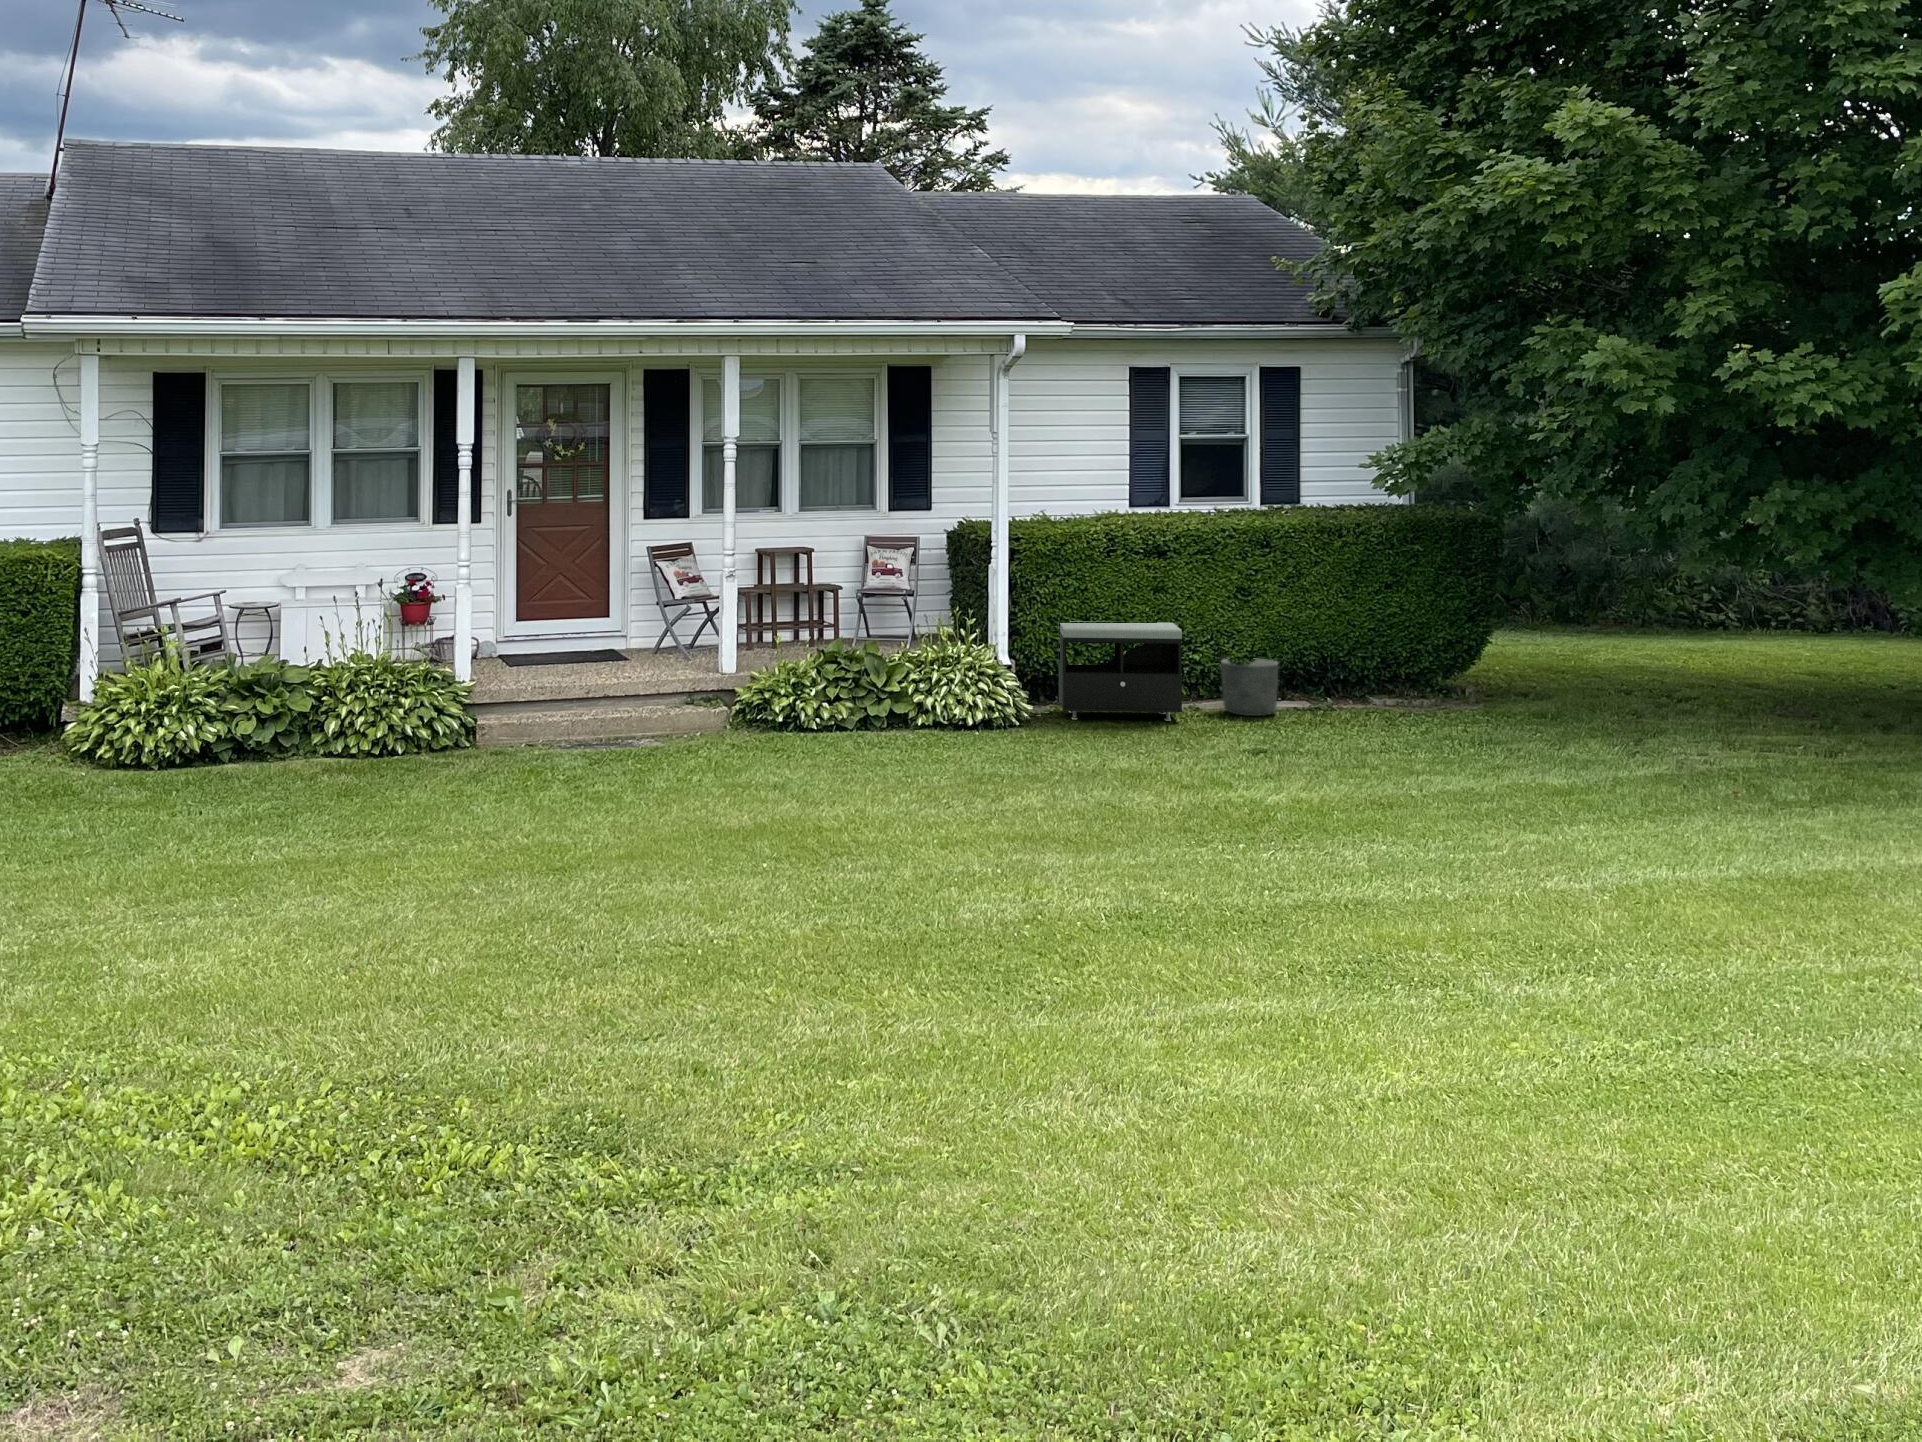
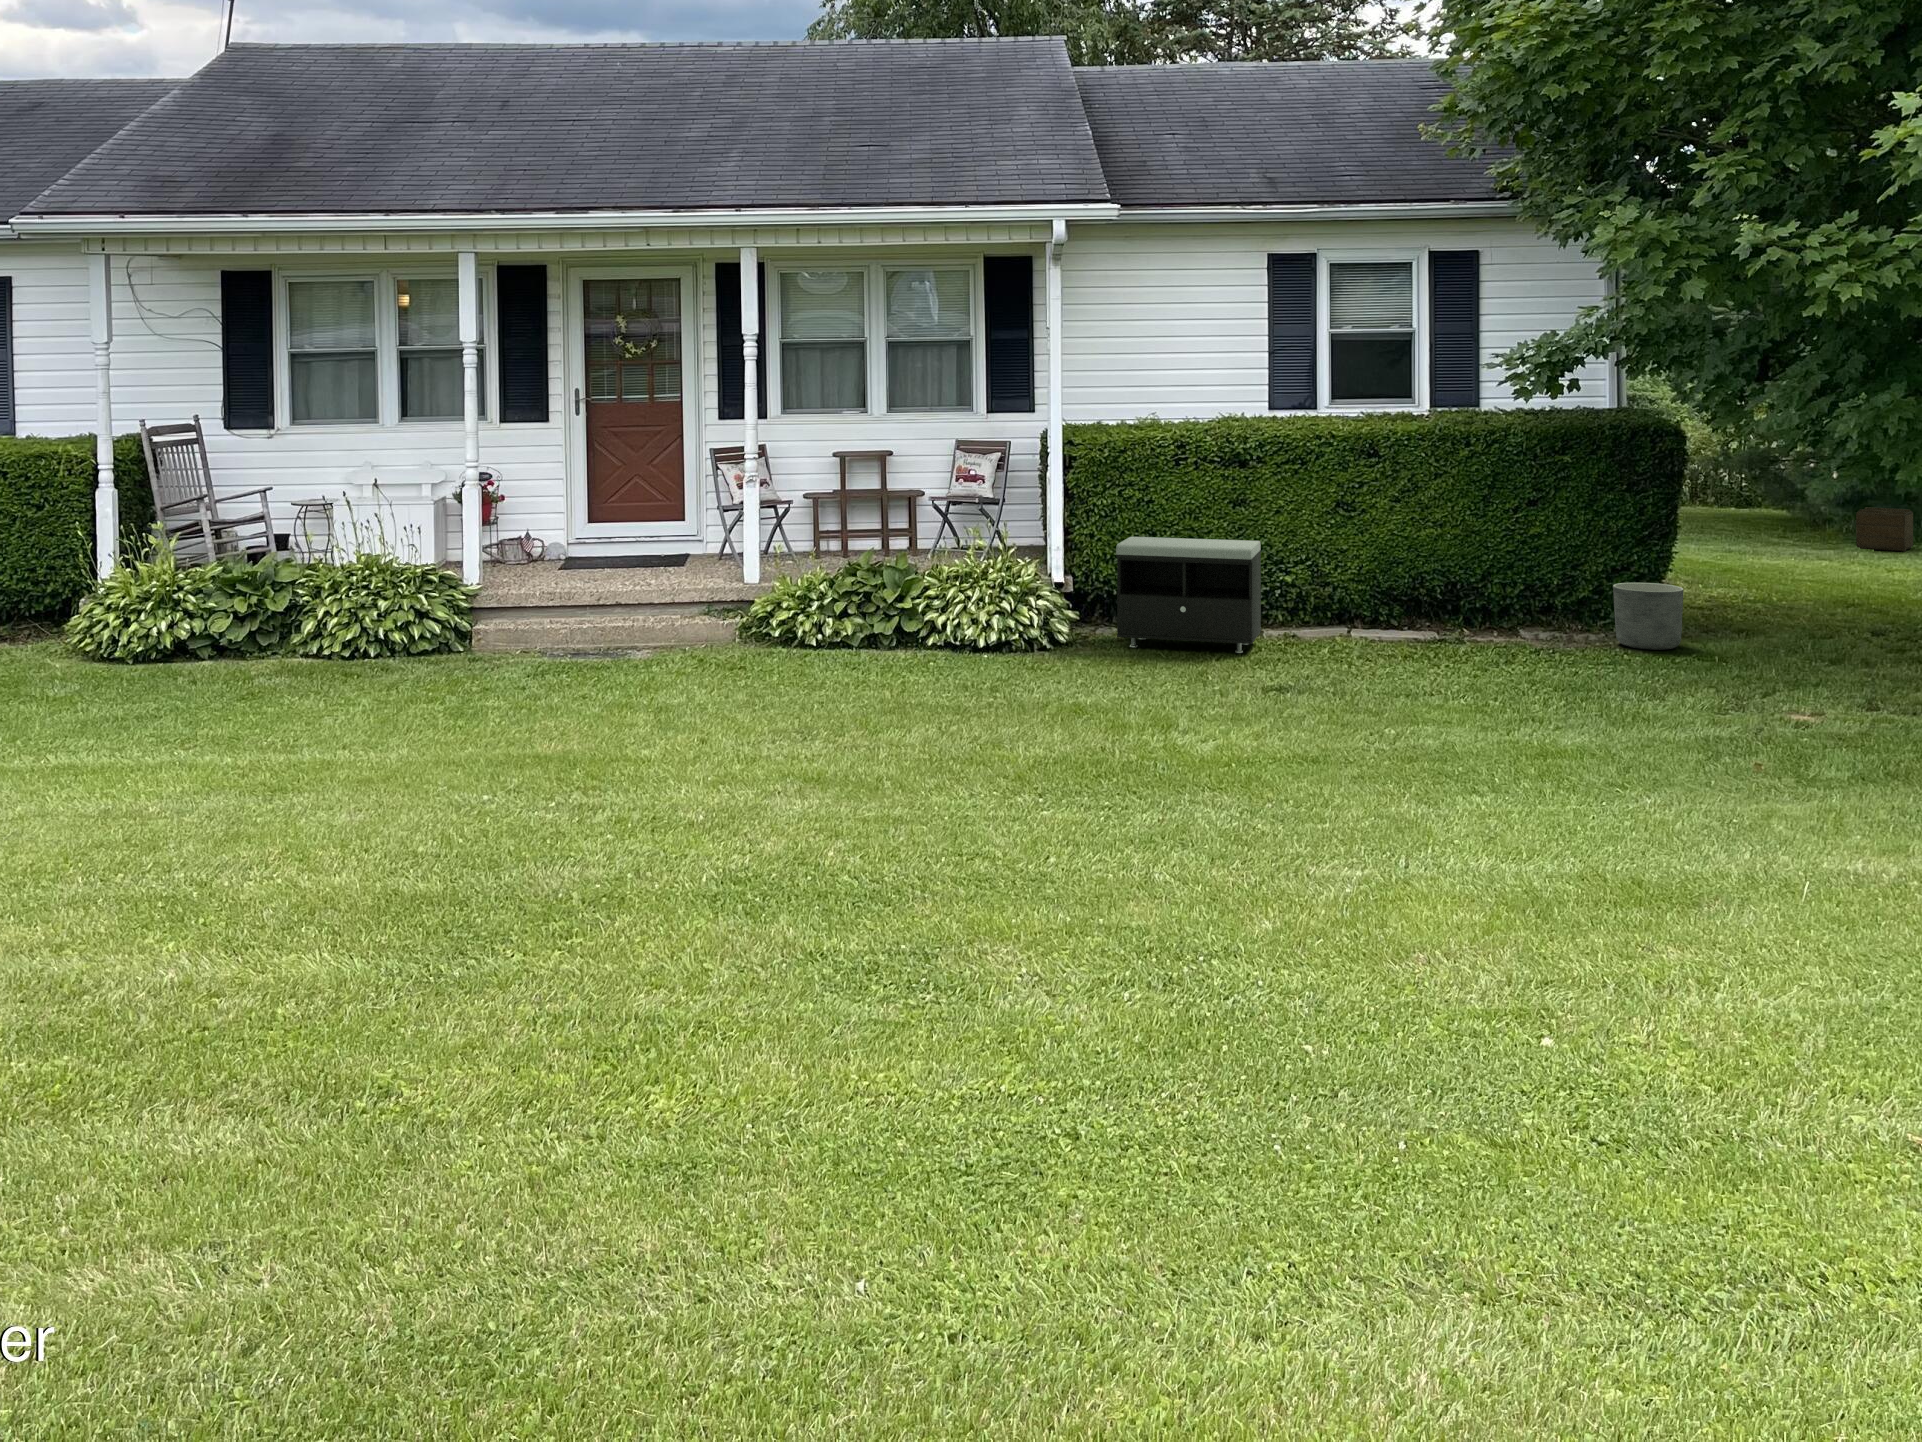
wooden crate: none [1516,585,1557,621] -> present [1856,507,1913,552]
planter: present [1221,659,1278,716] -> present [1613,583,1683,650]

